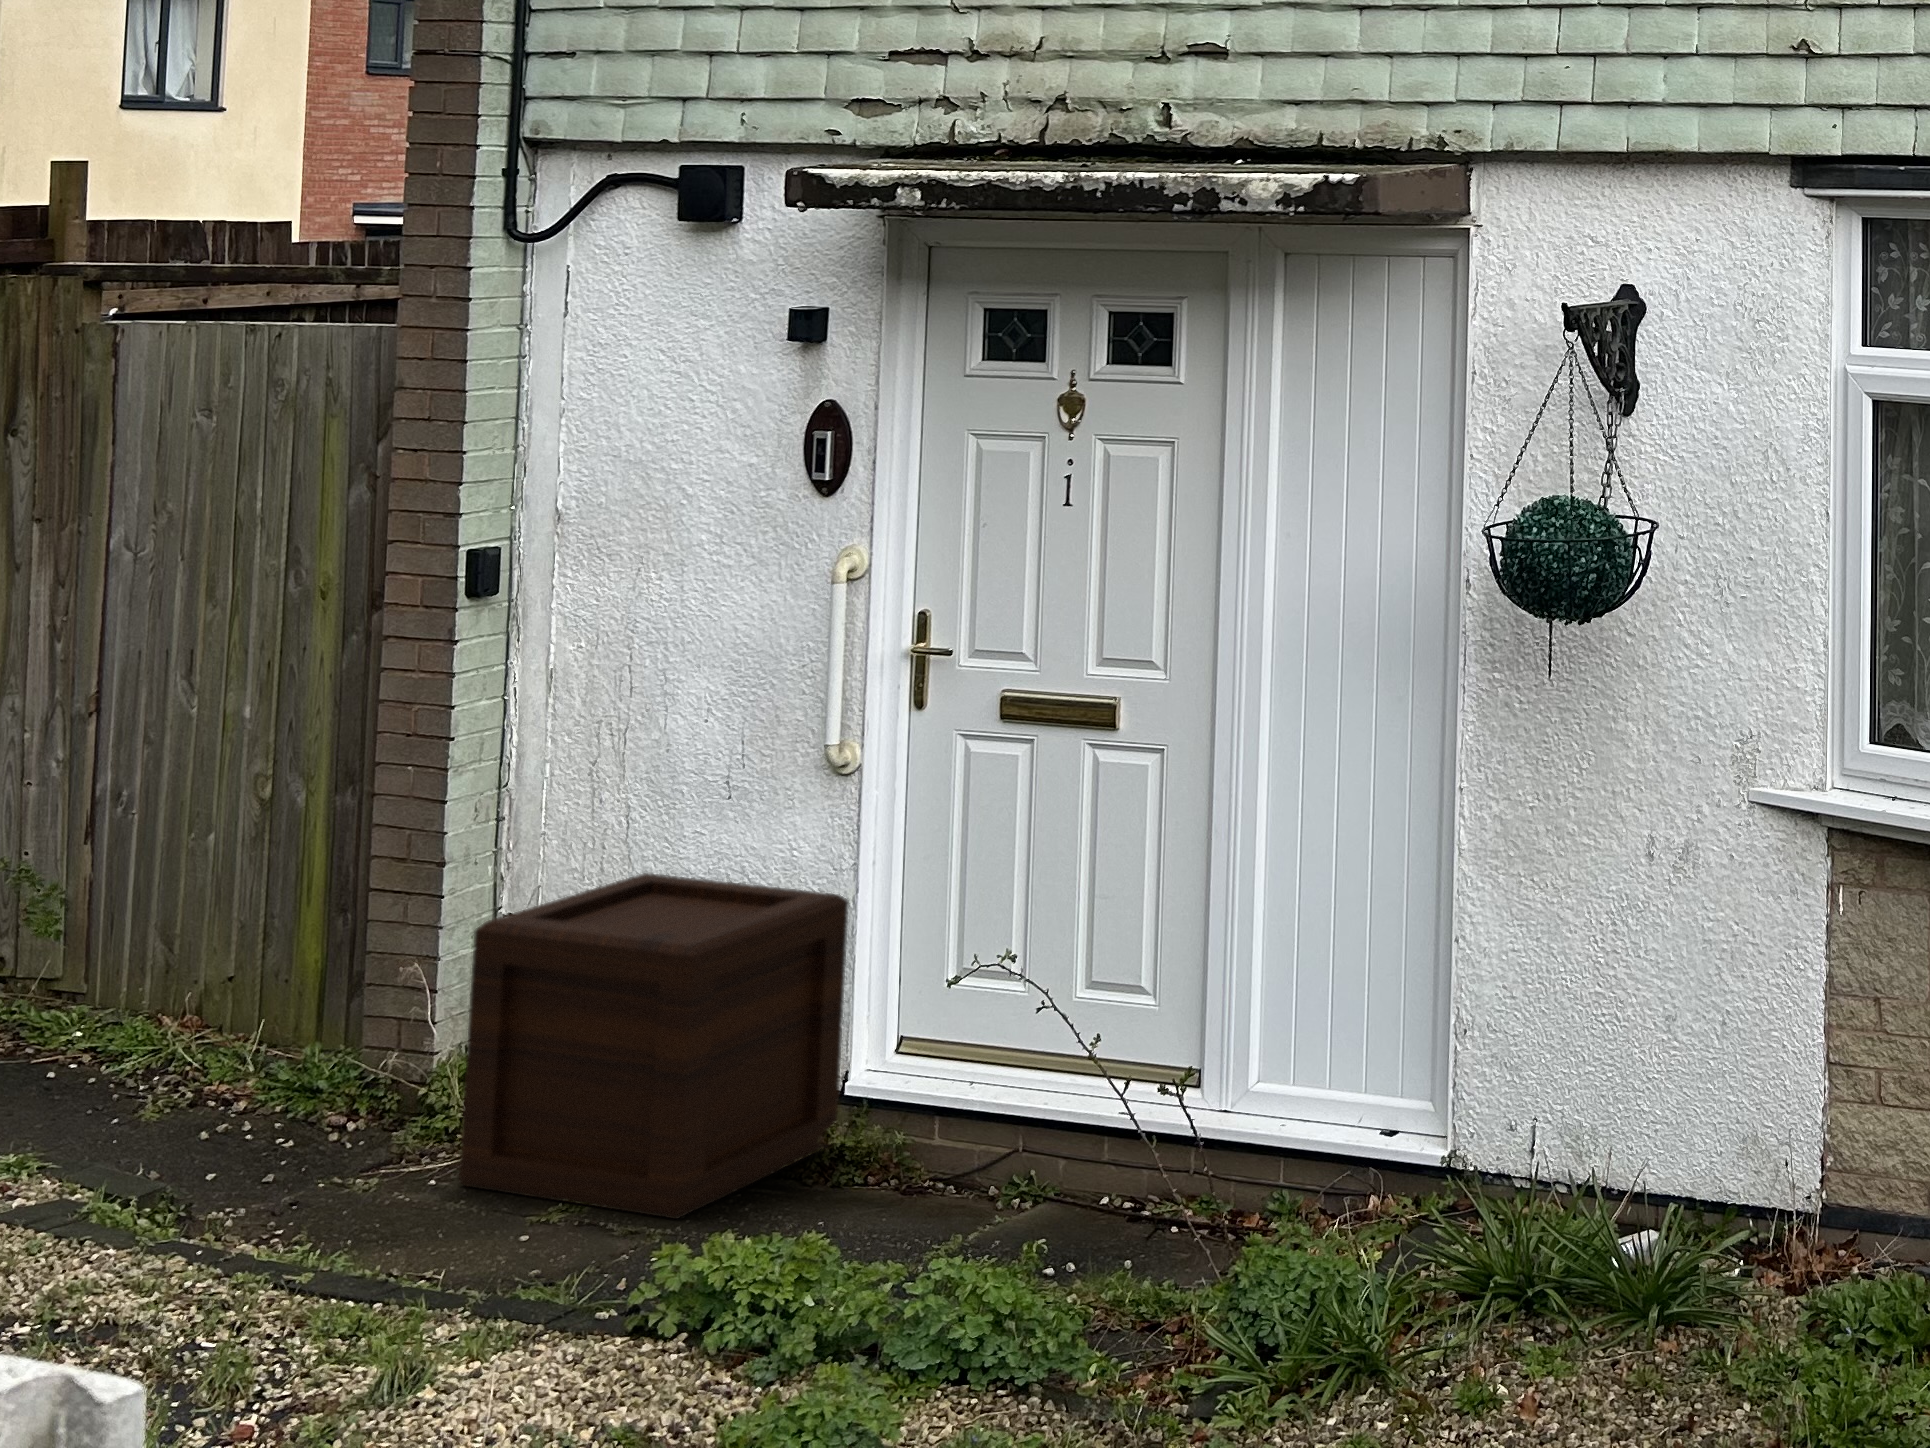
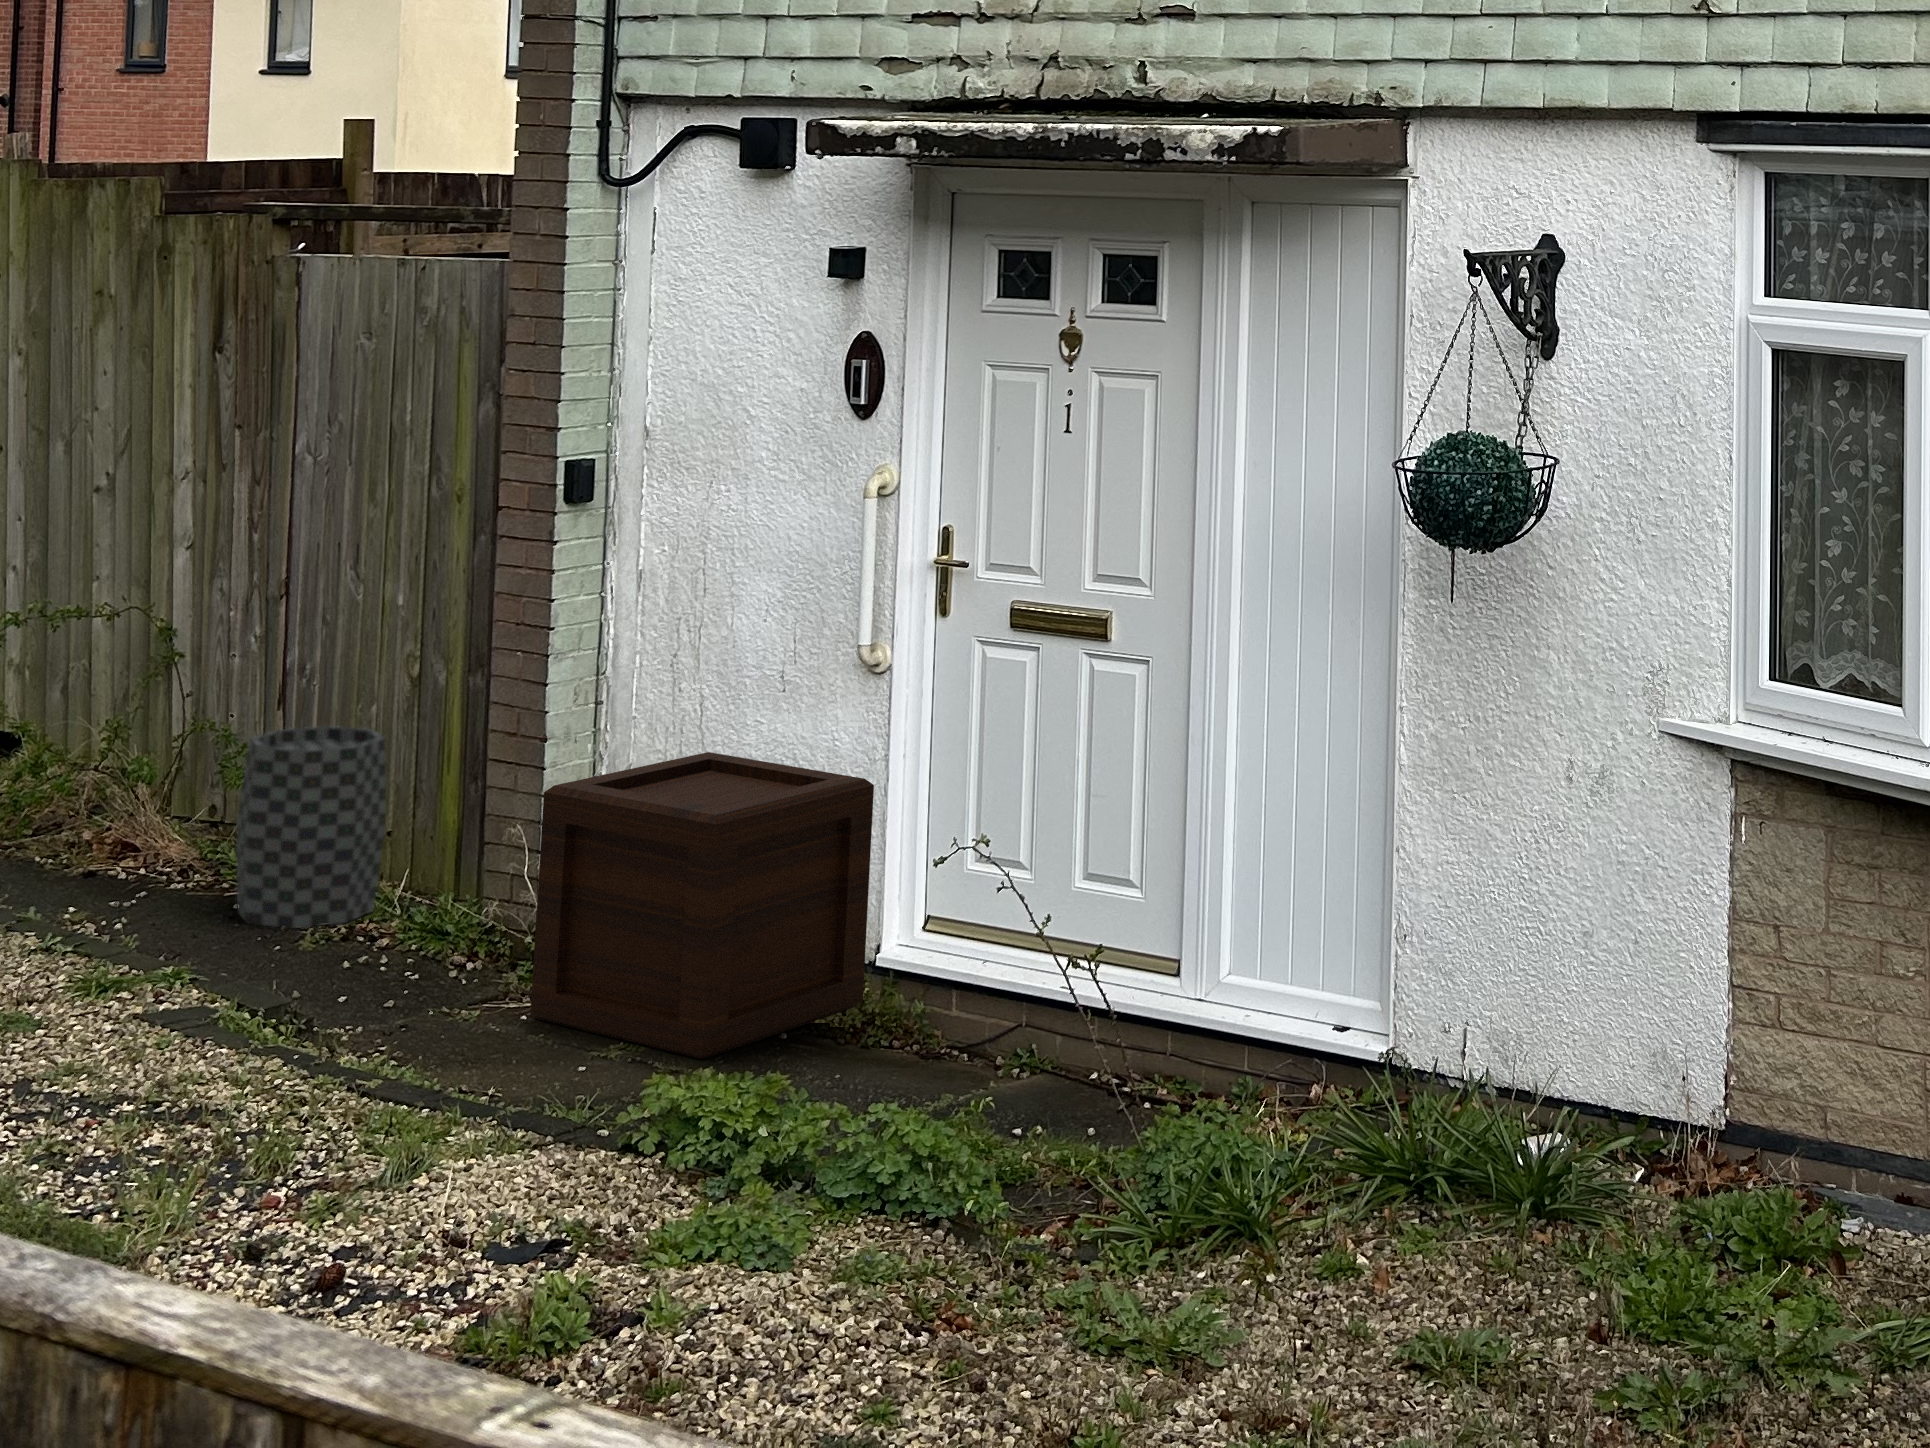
trash can: none [54,864,236,1101] -> present [236,726,386,928]

